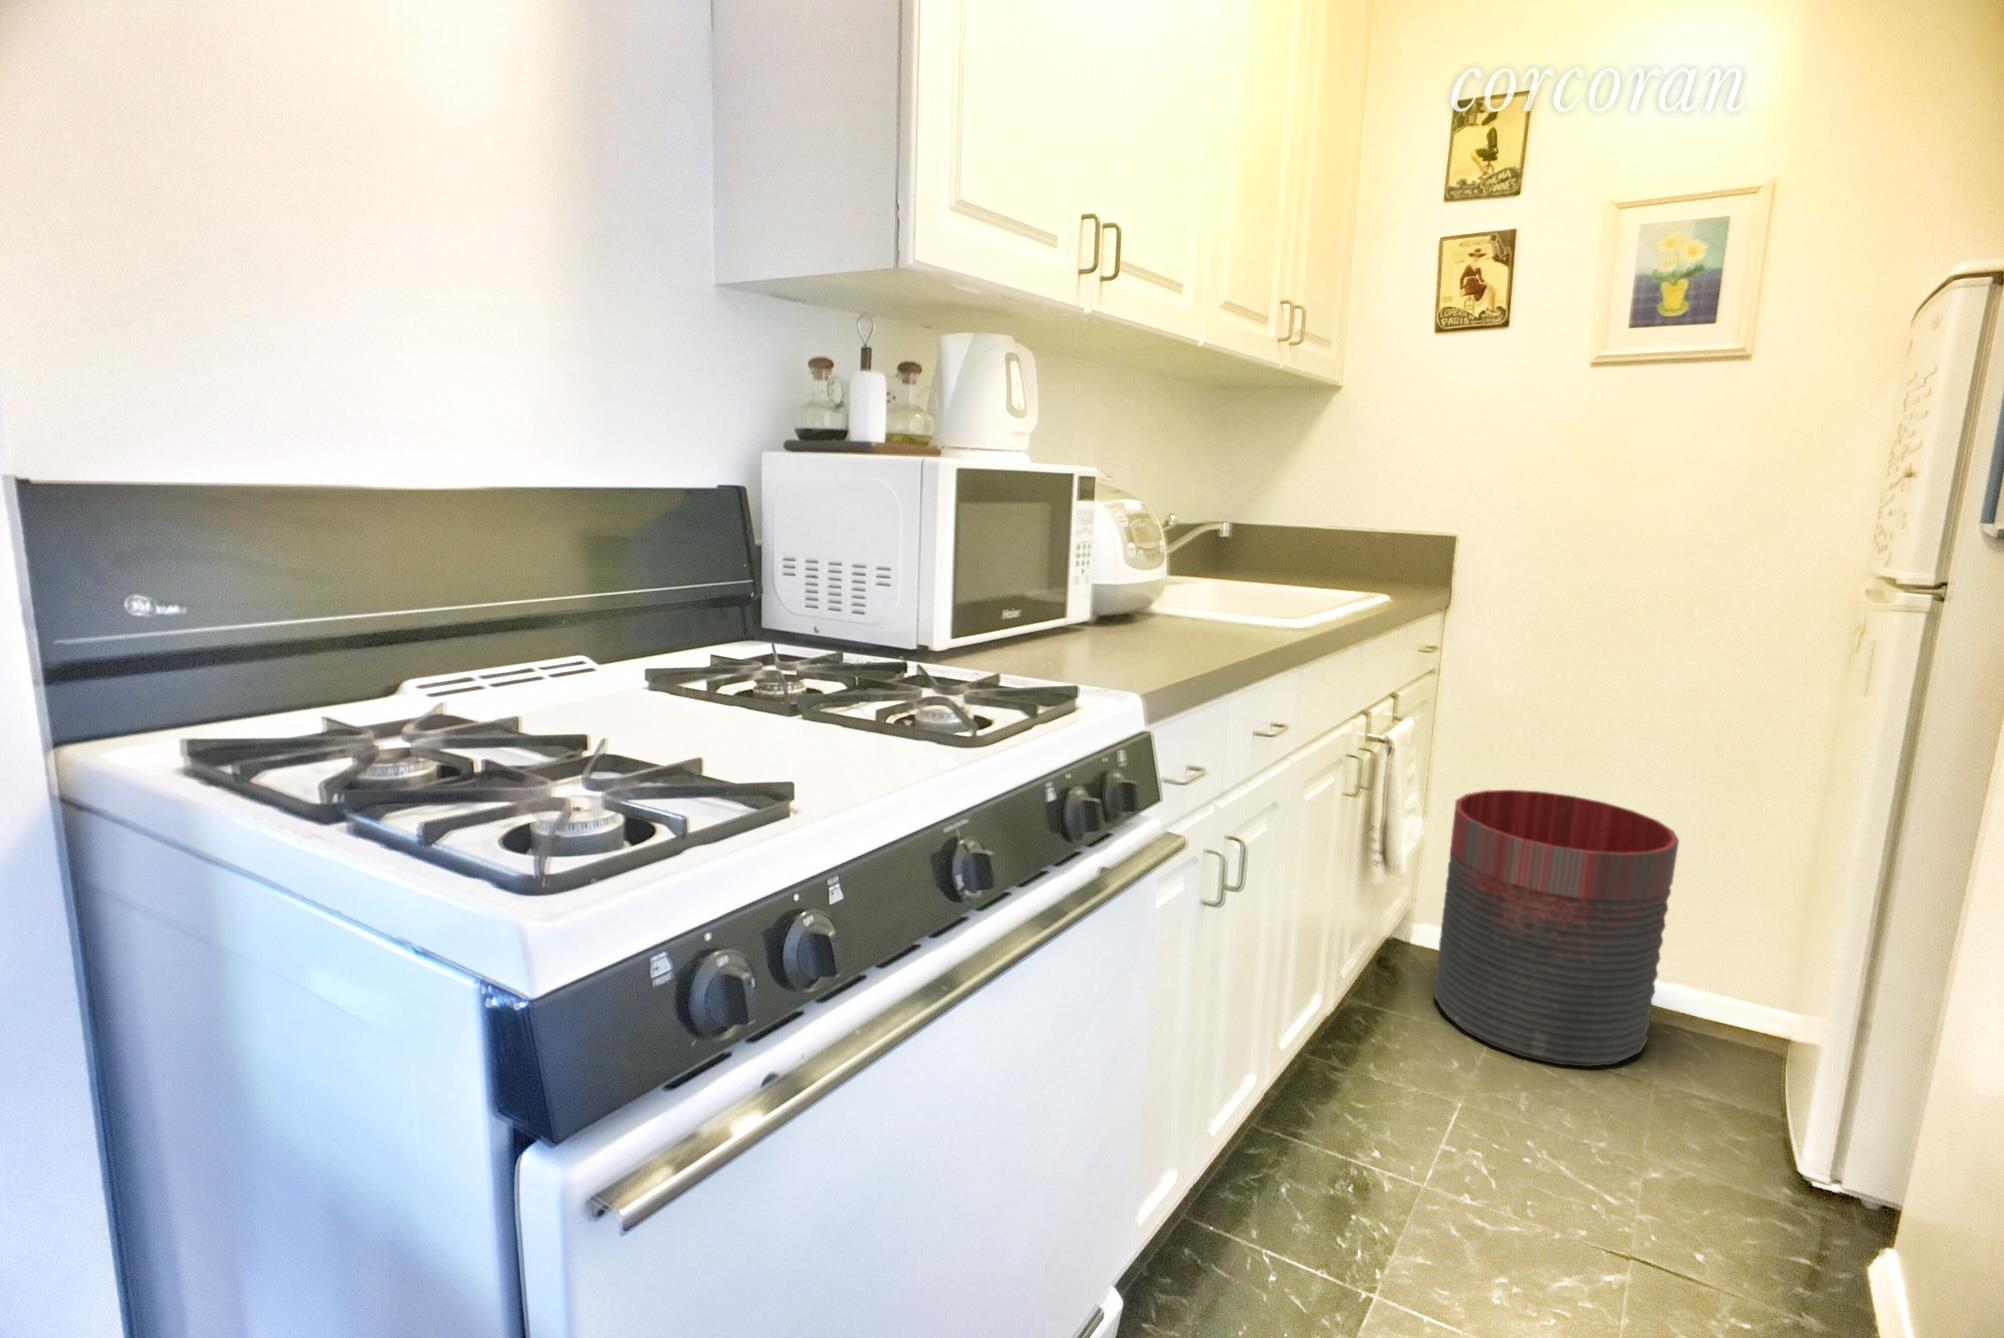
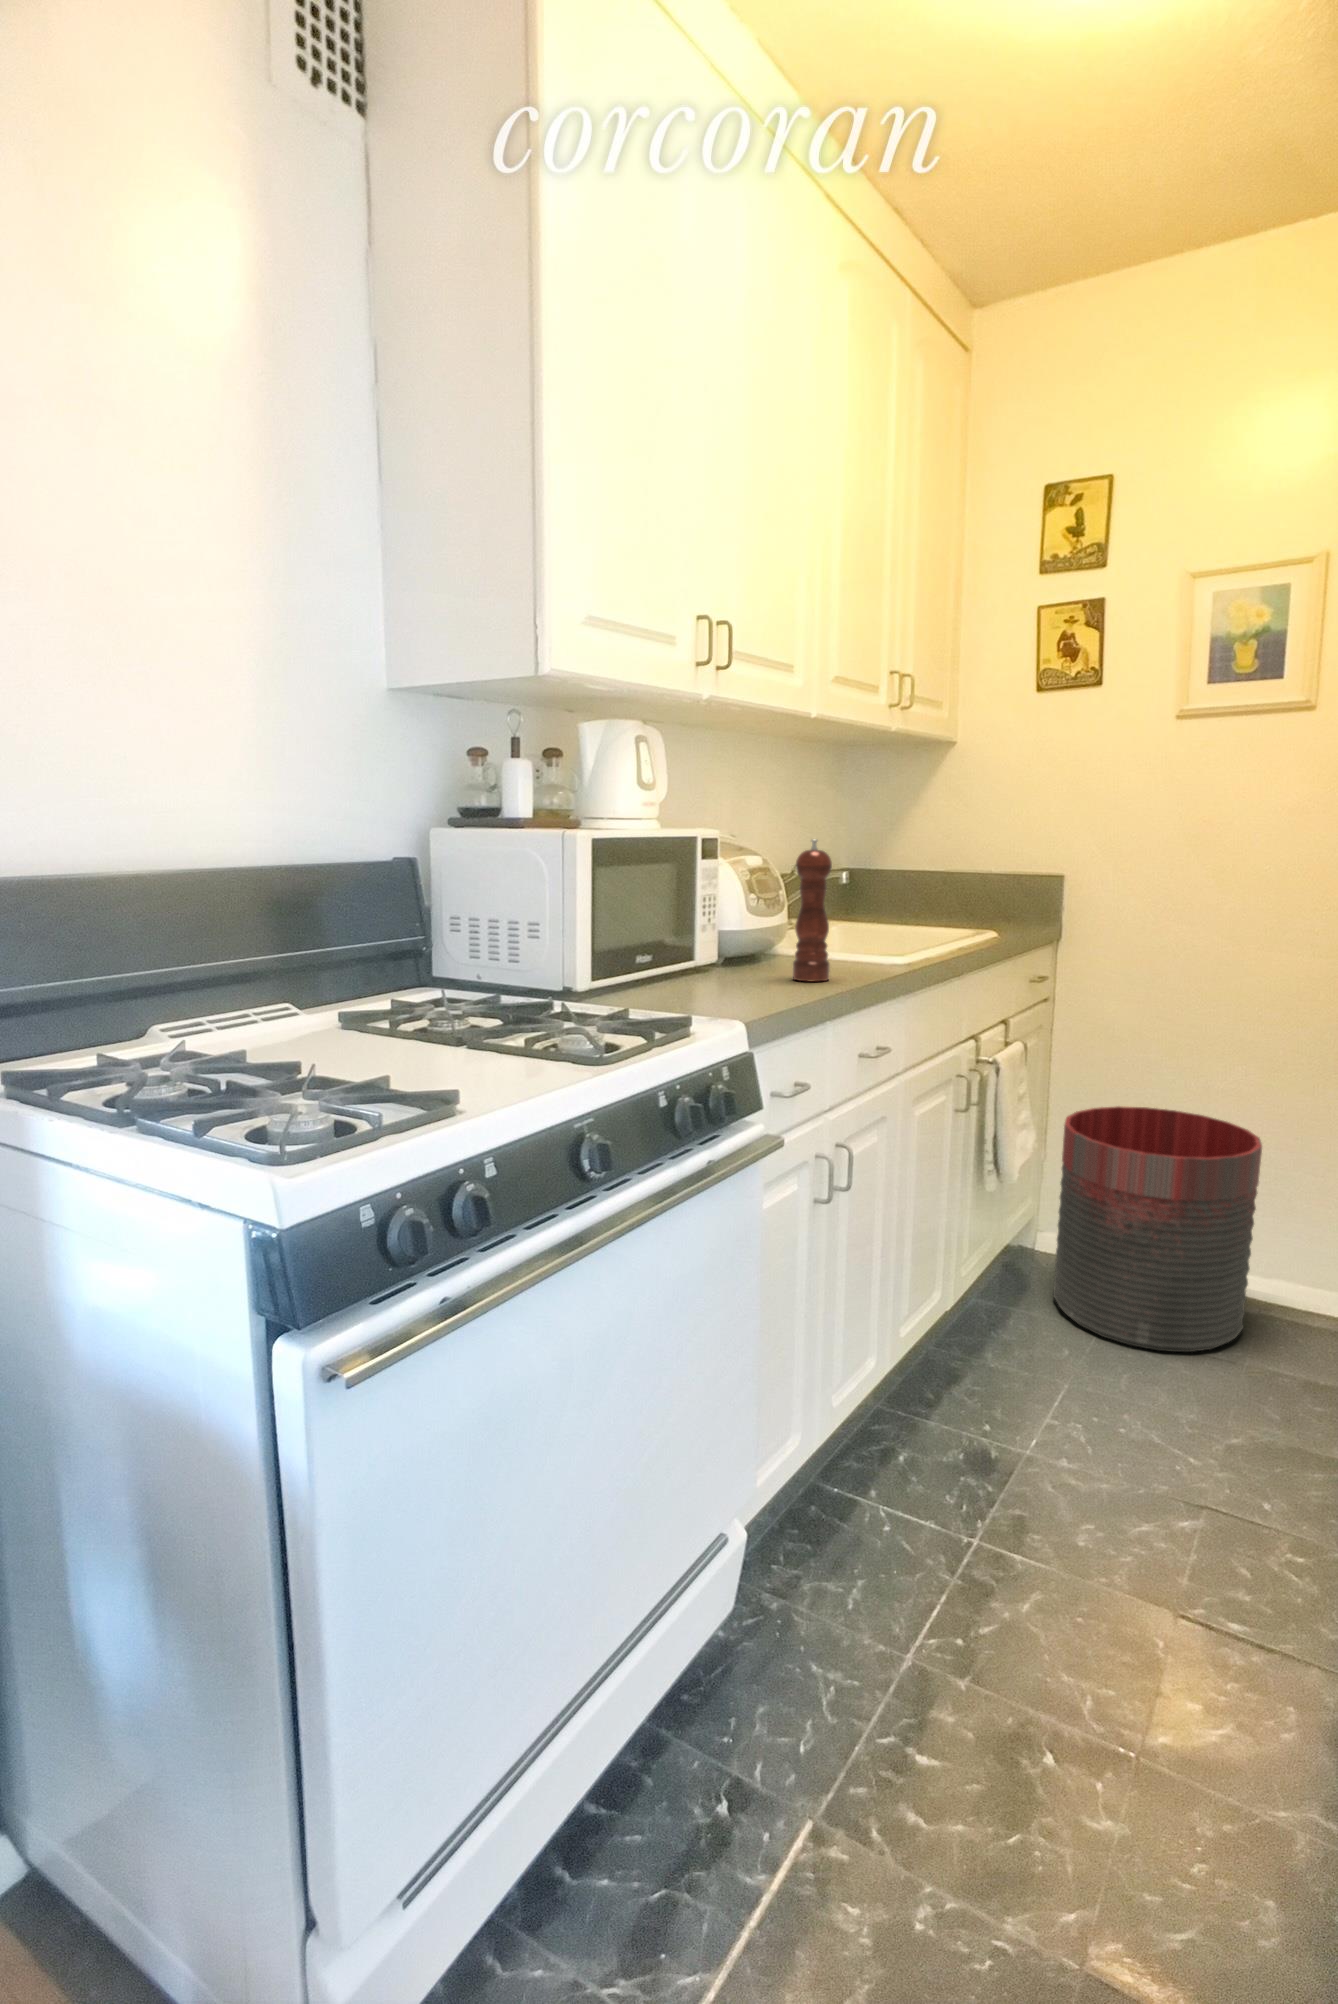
pepper mill: none [1180,478,1232,644] -> present [792,839,832,981]

